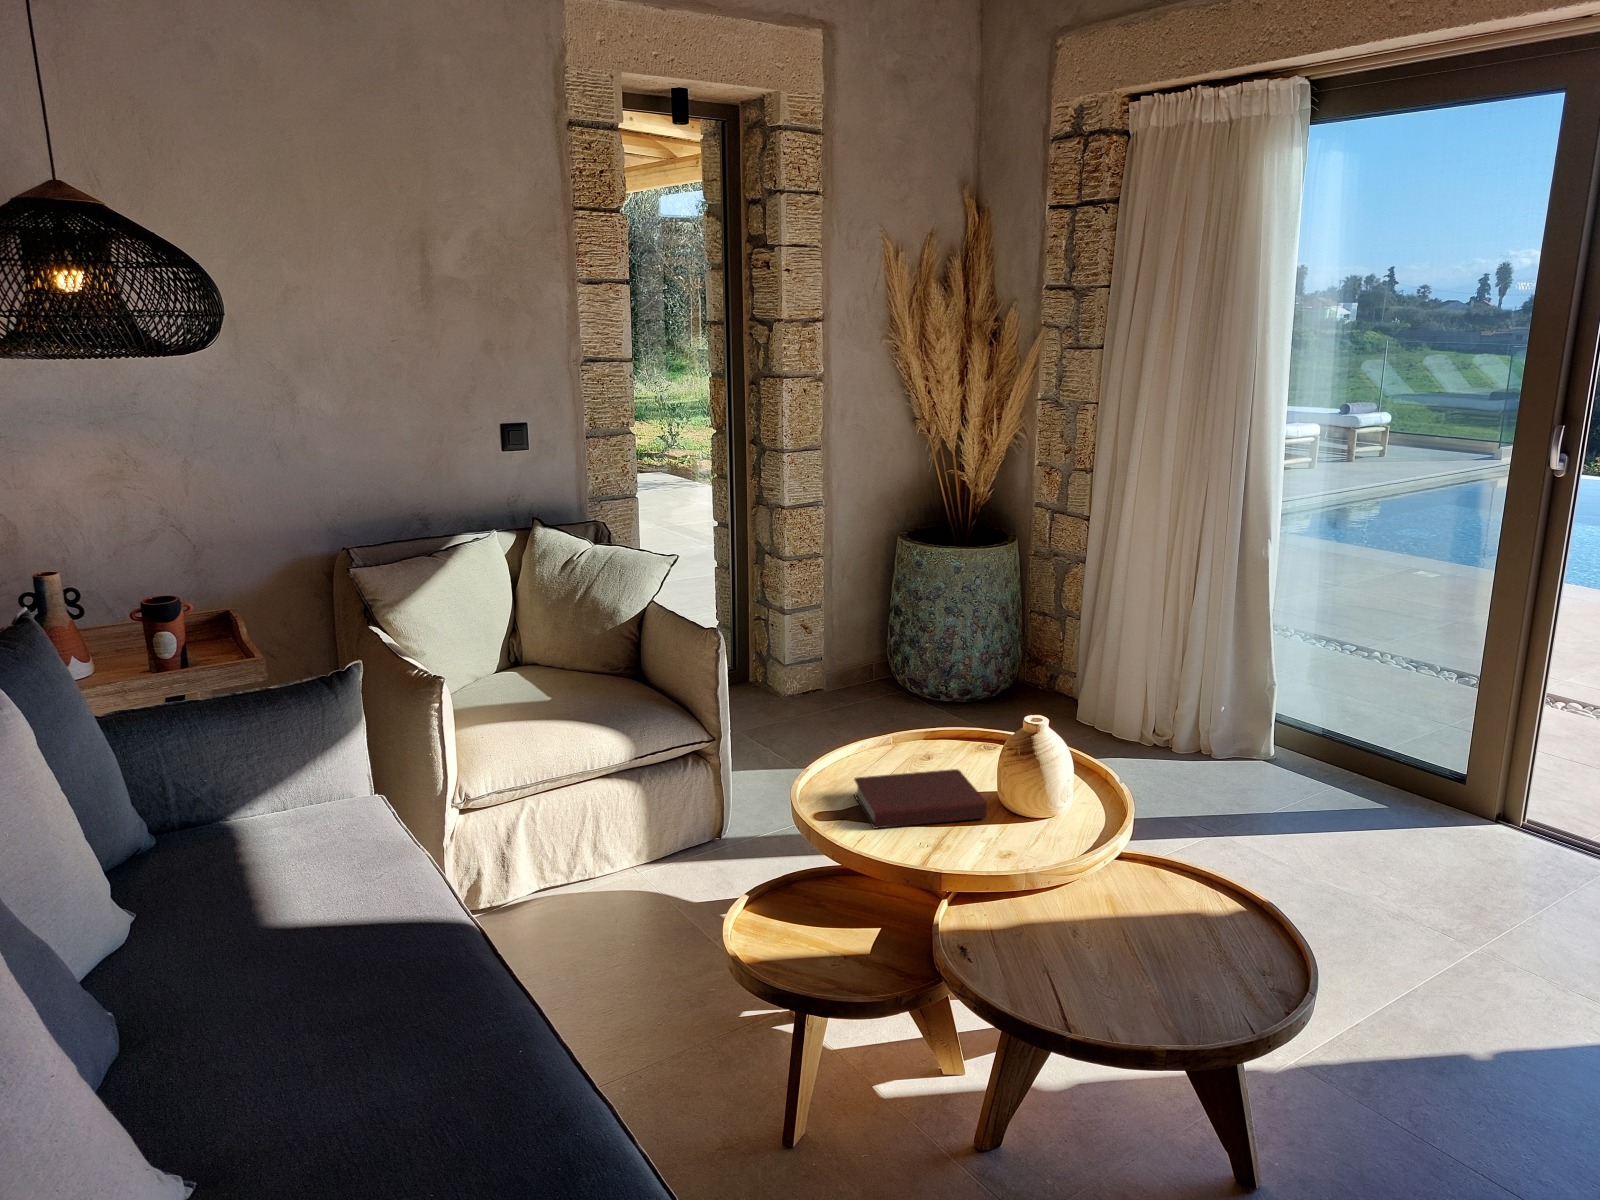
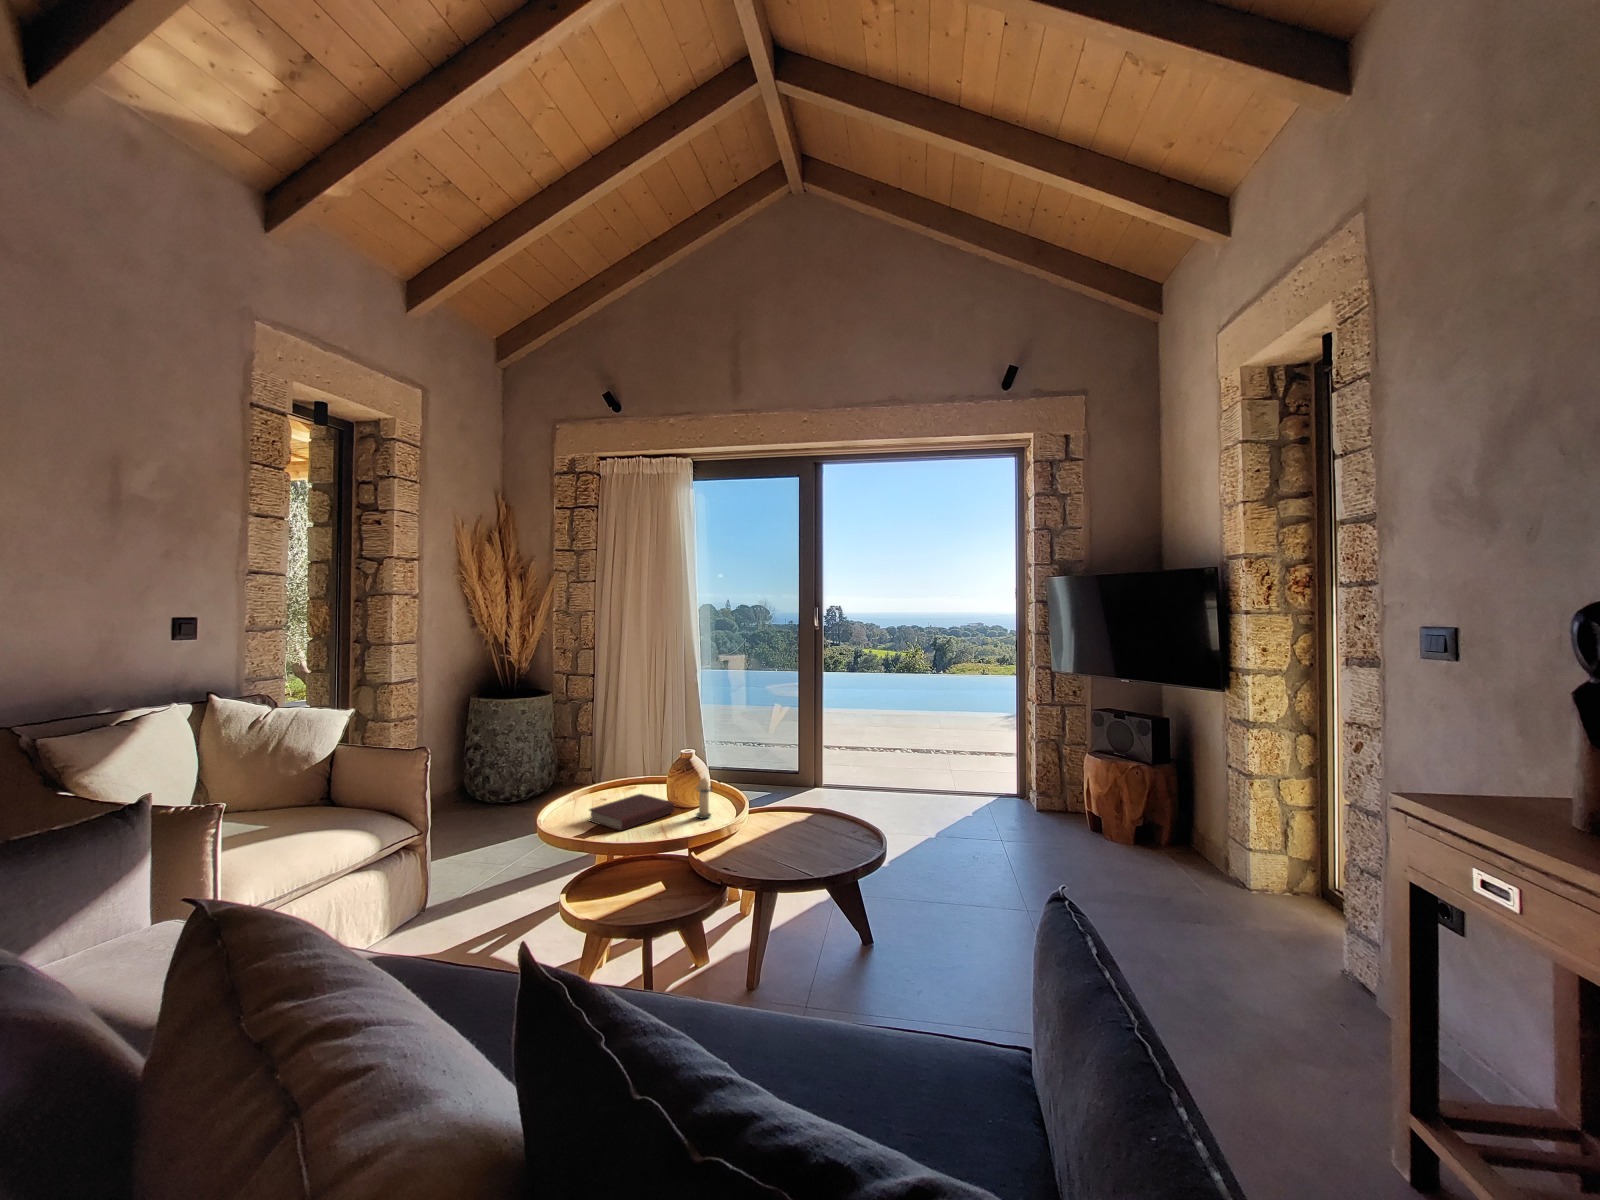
candle: none [1004,772,1044,848] -> present [696,778,712,819]

